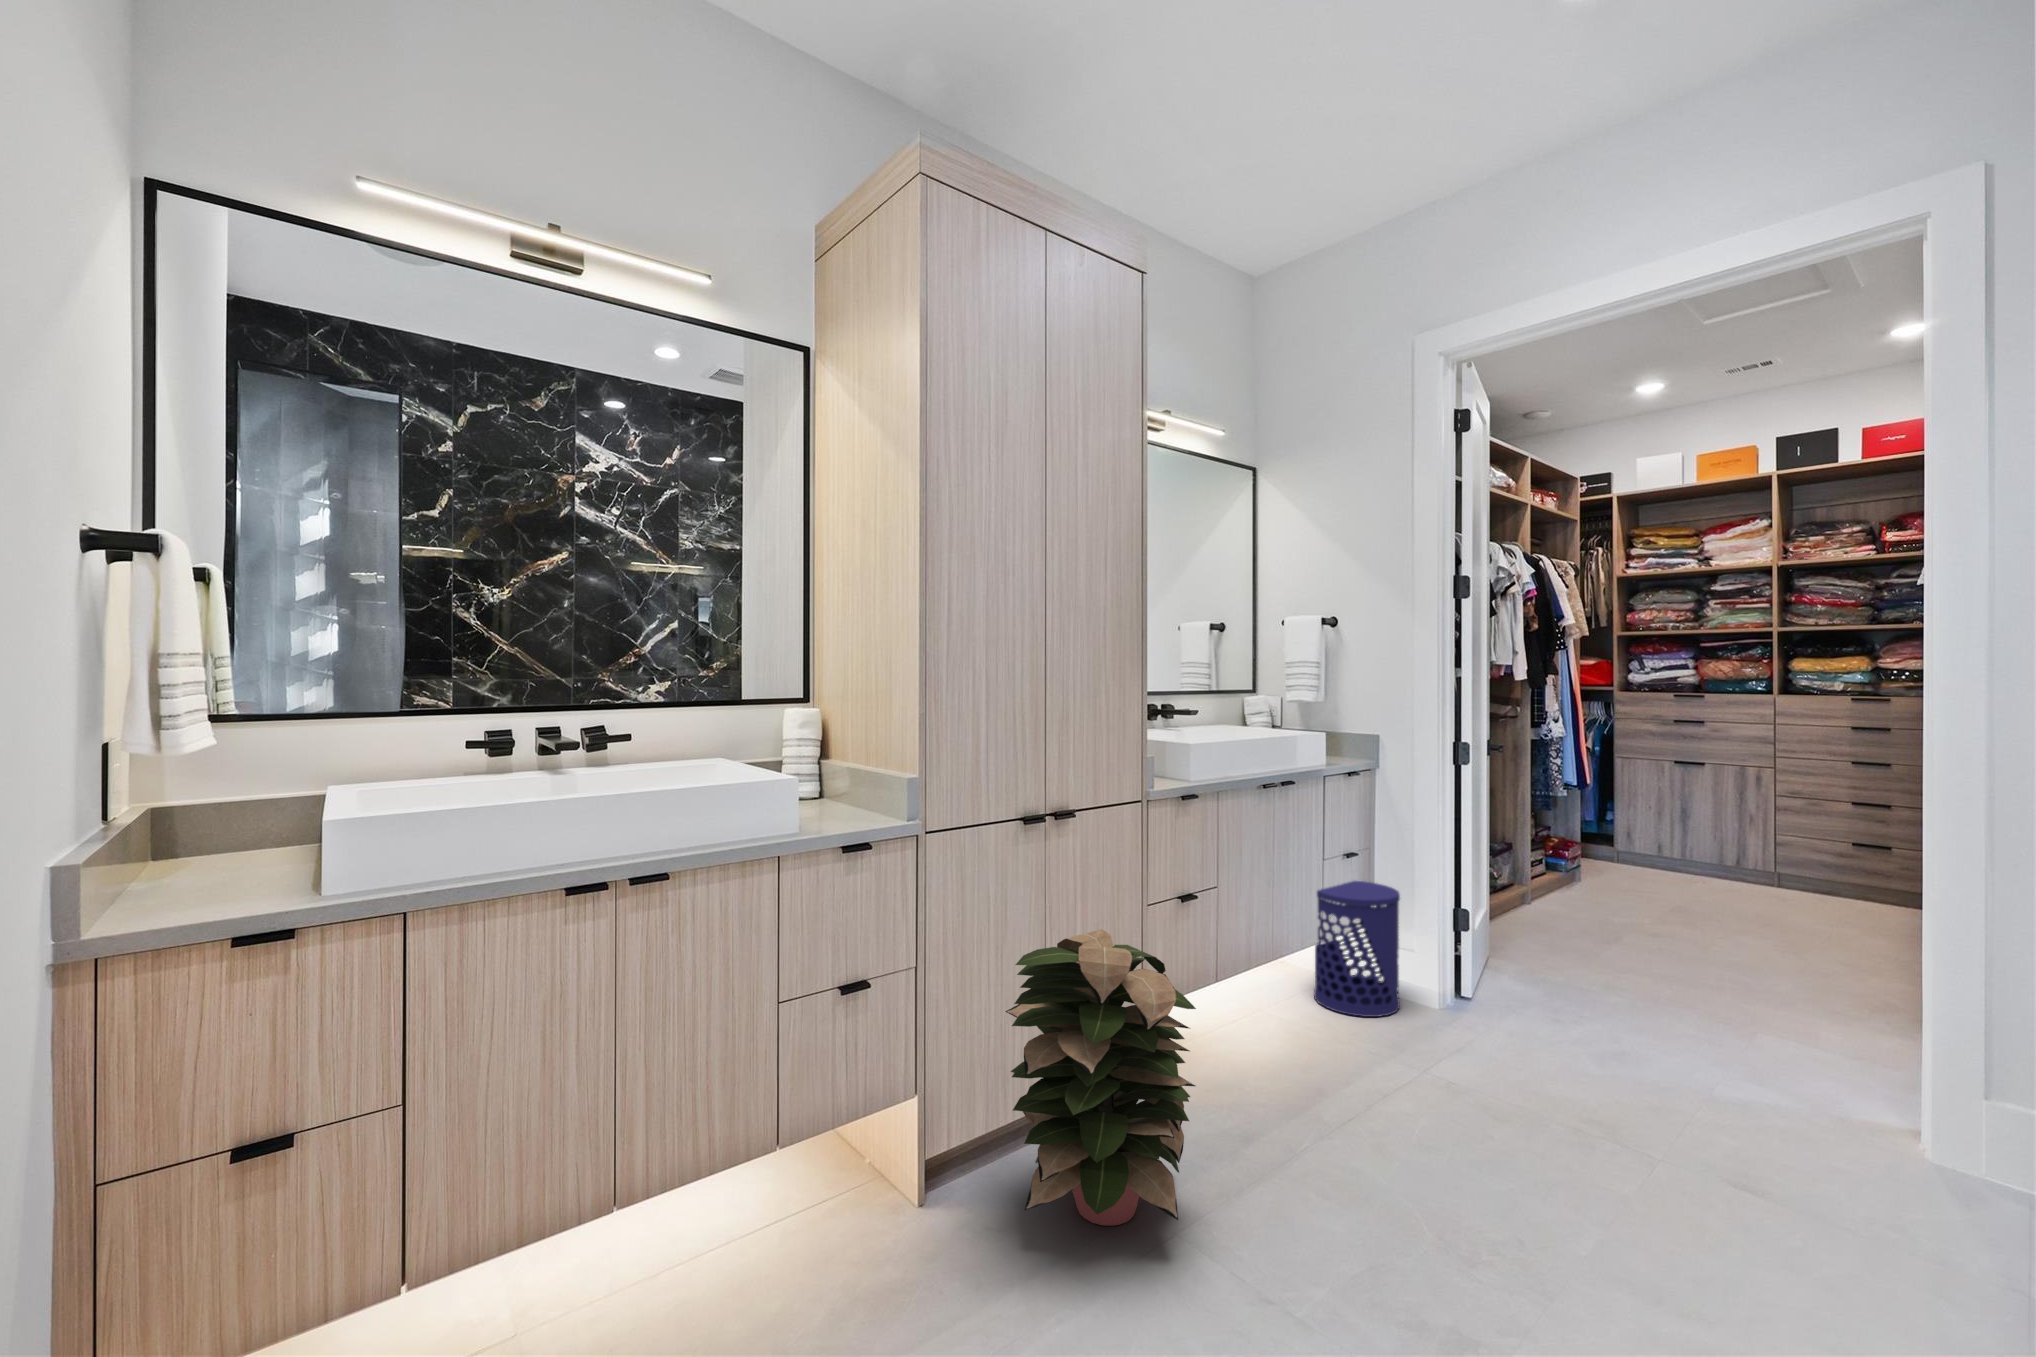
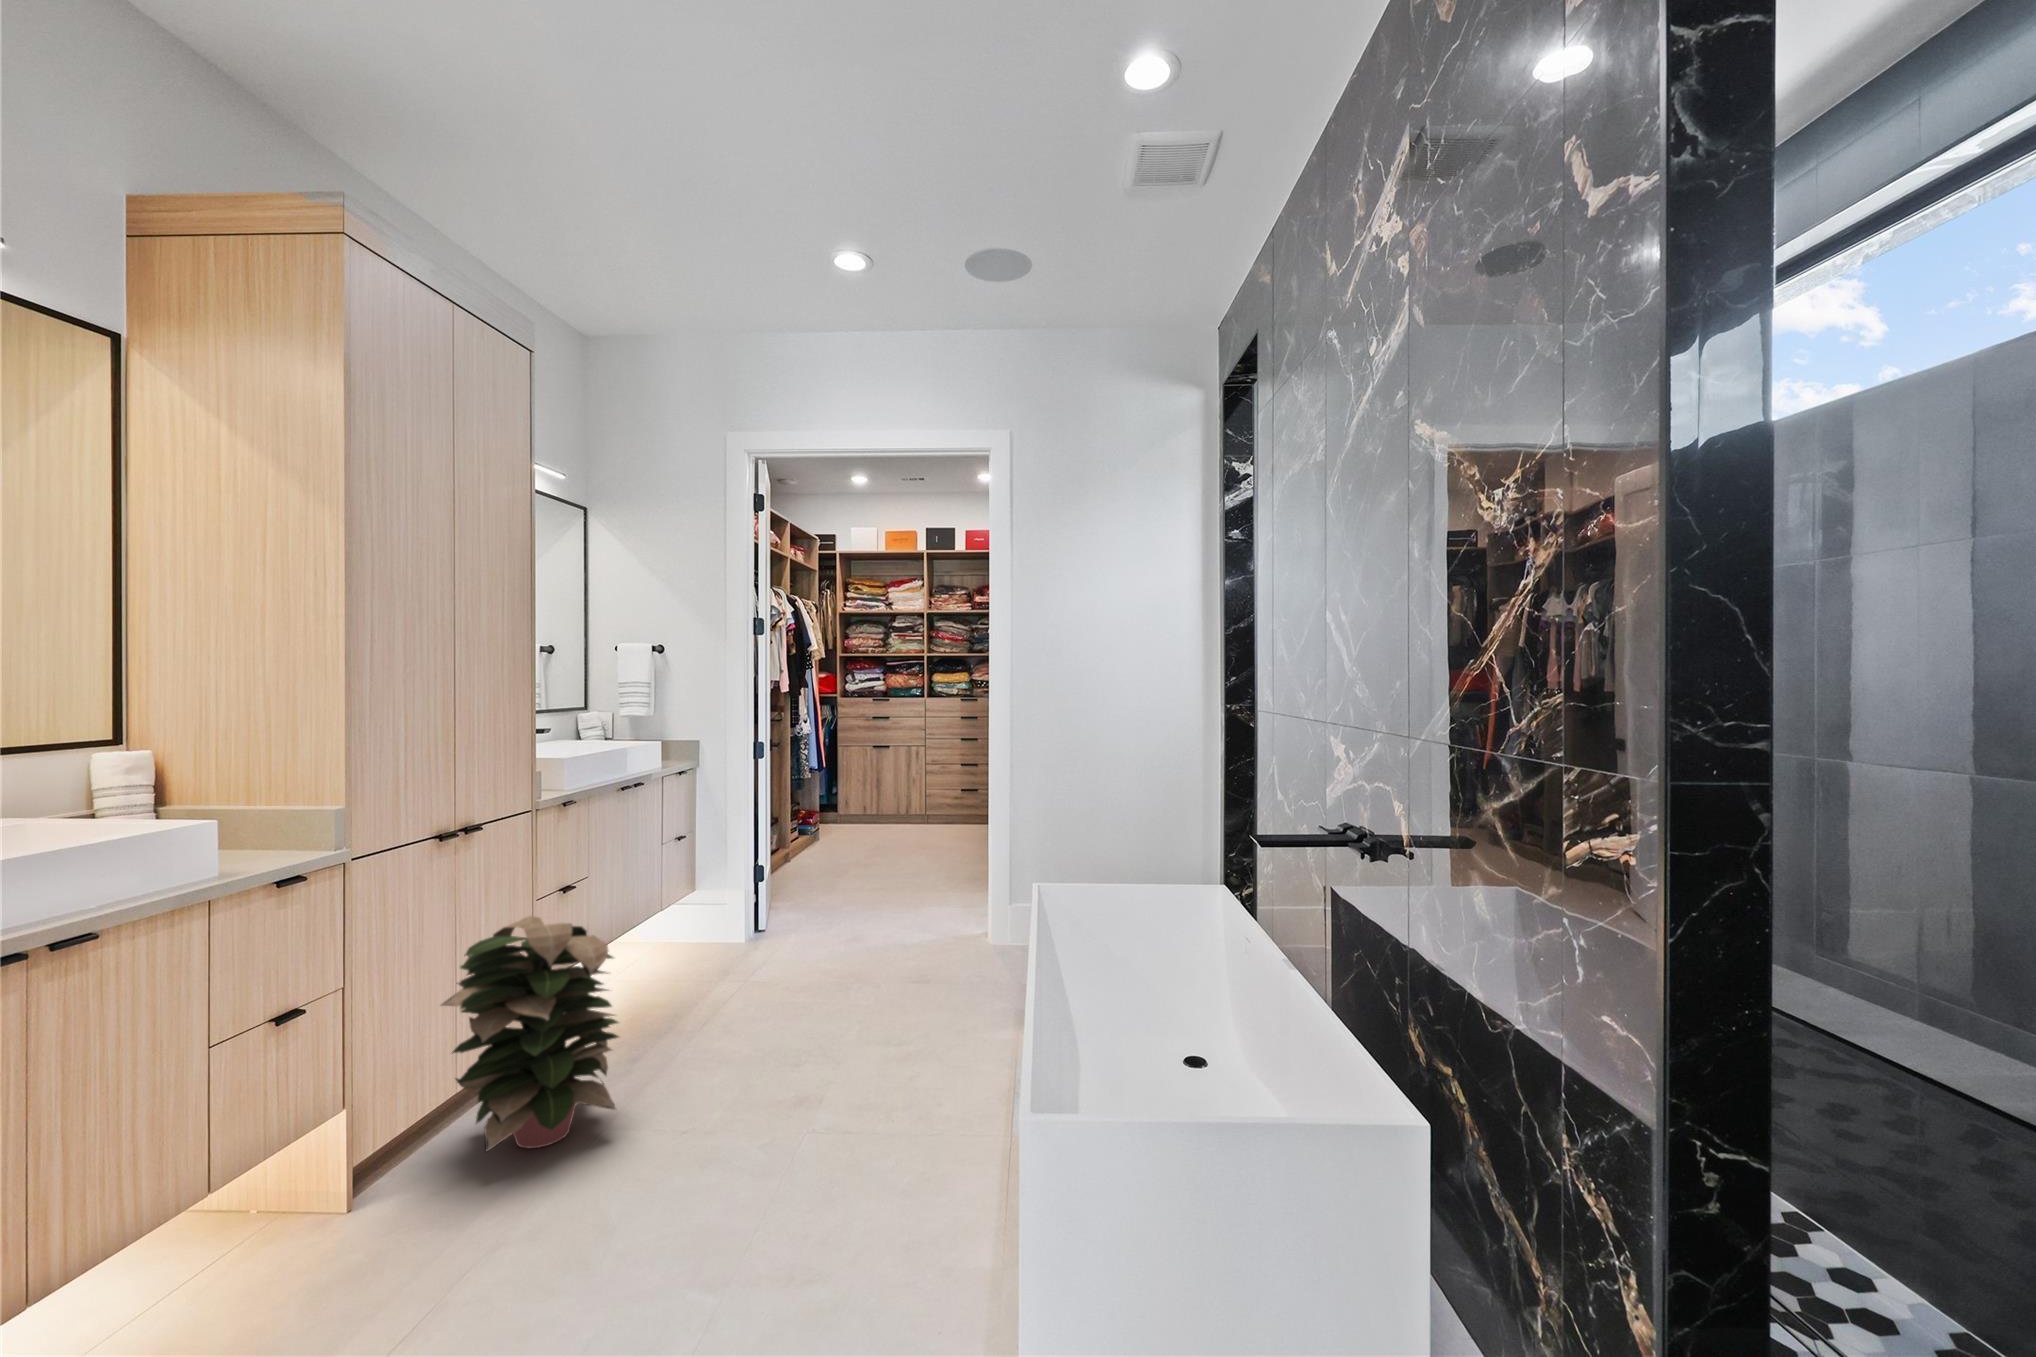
waste bin: present [1314,881,1400,1017] -> none [652,858,720,964]

